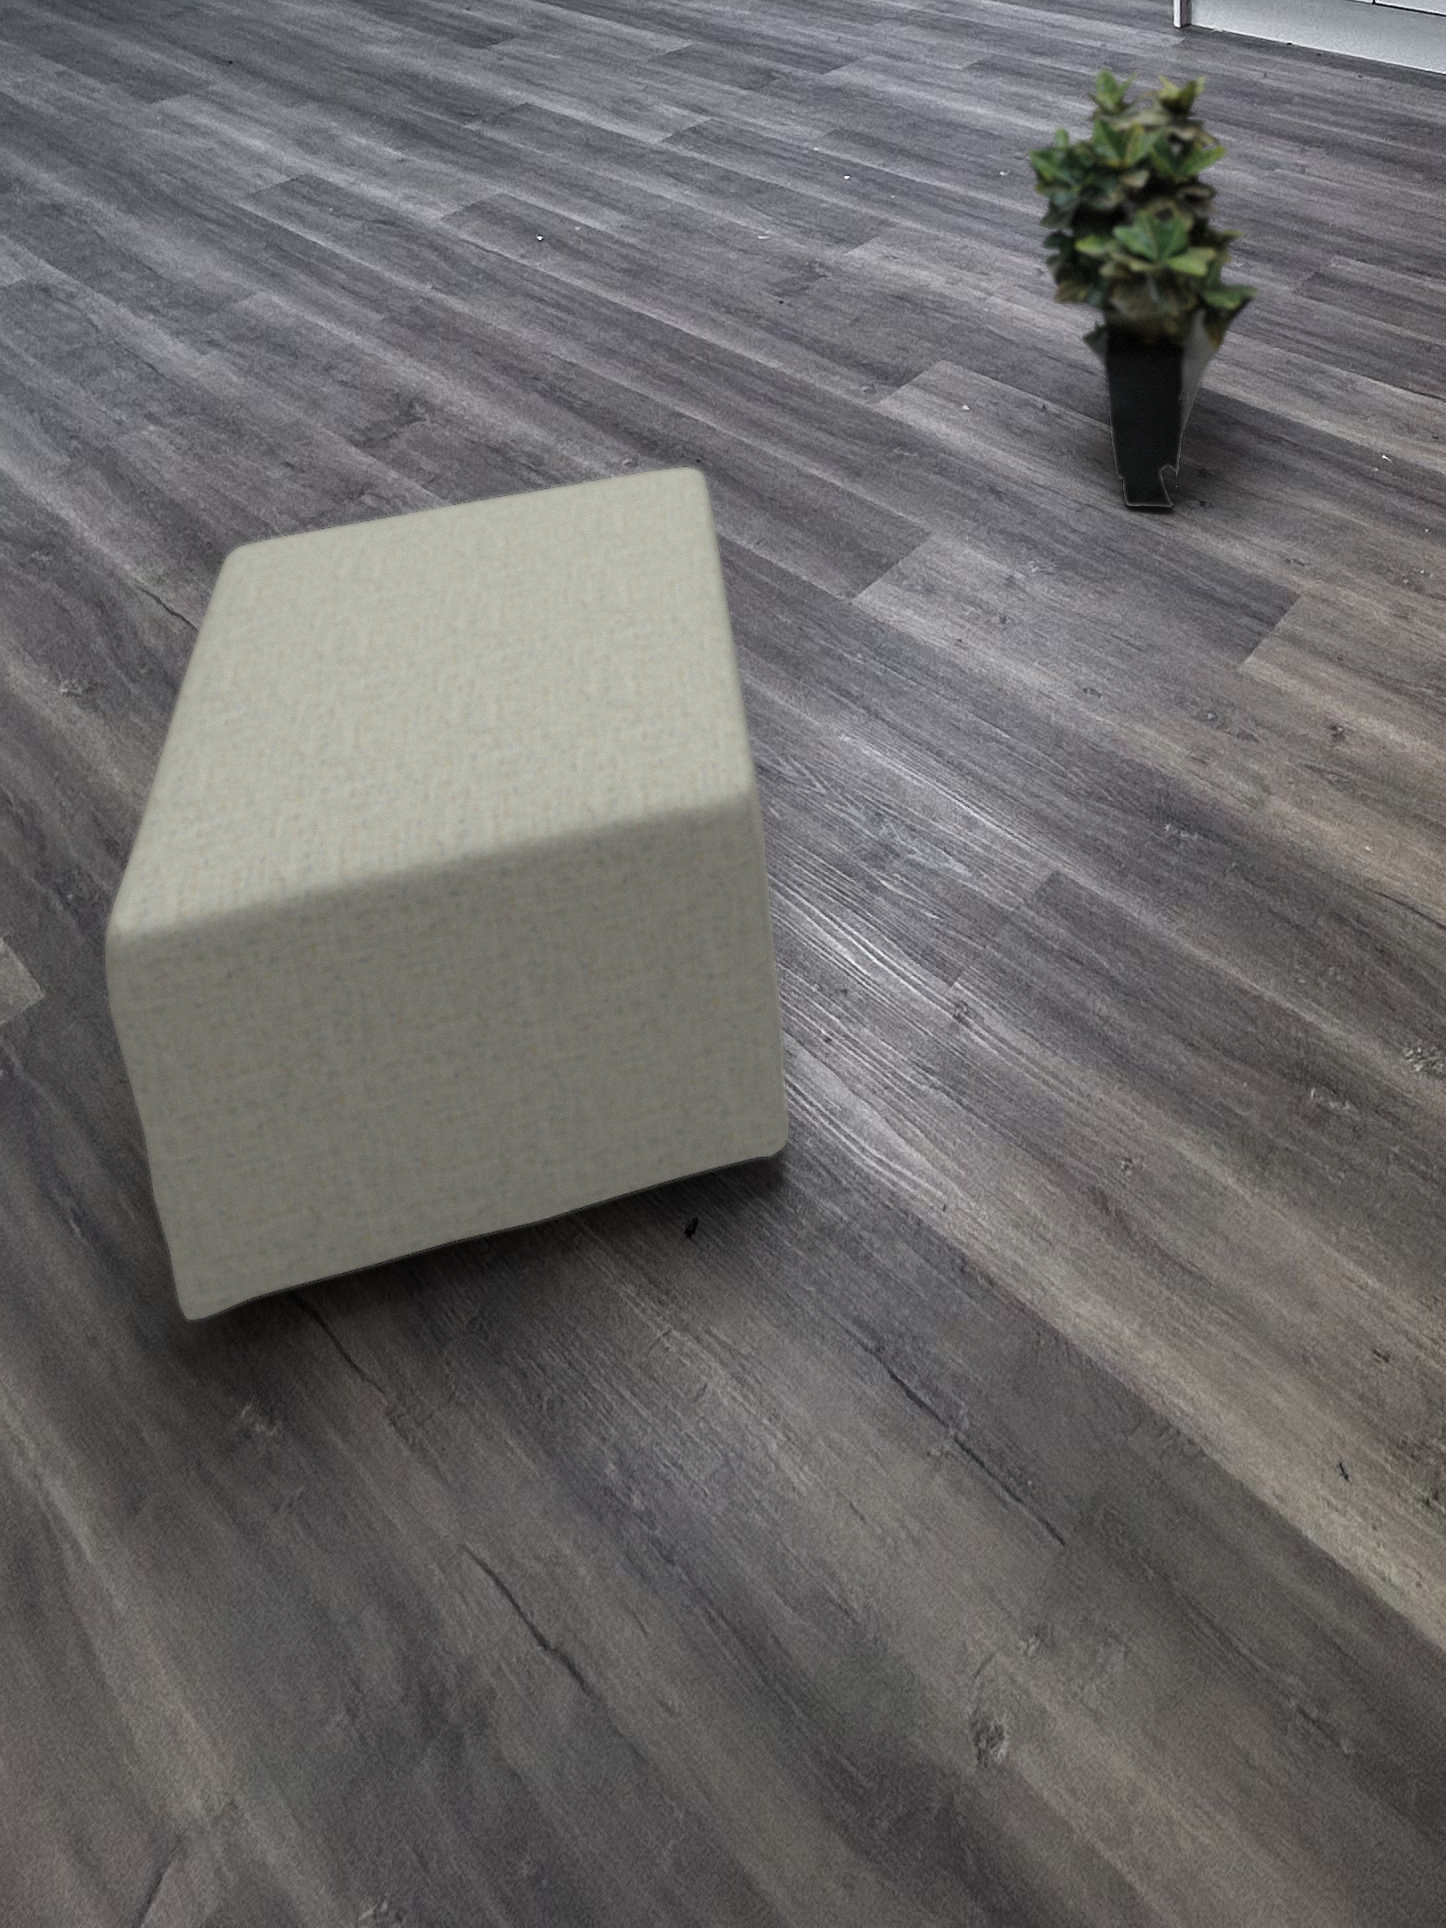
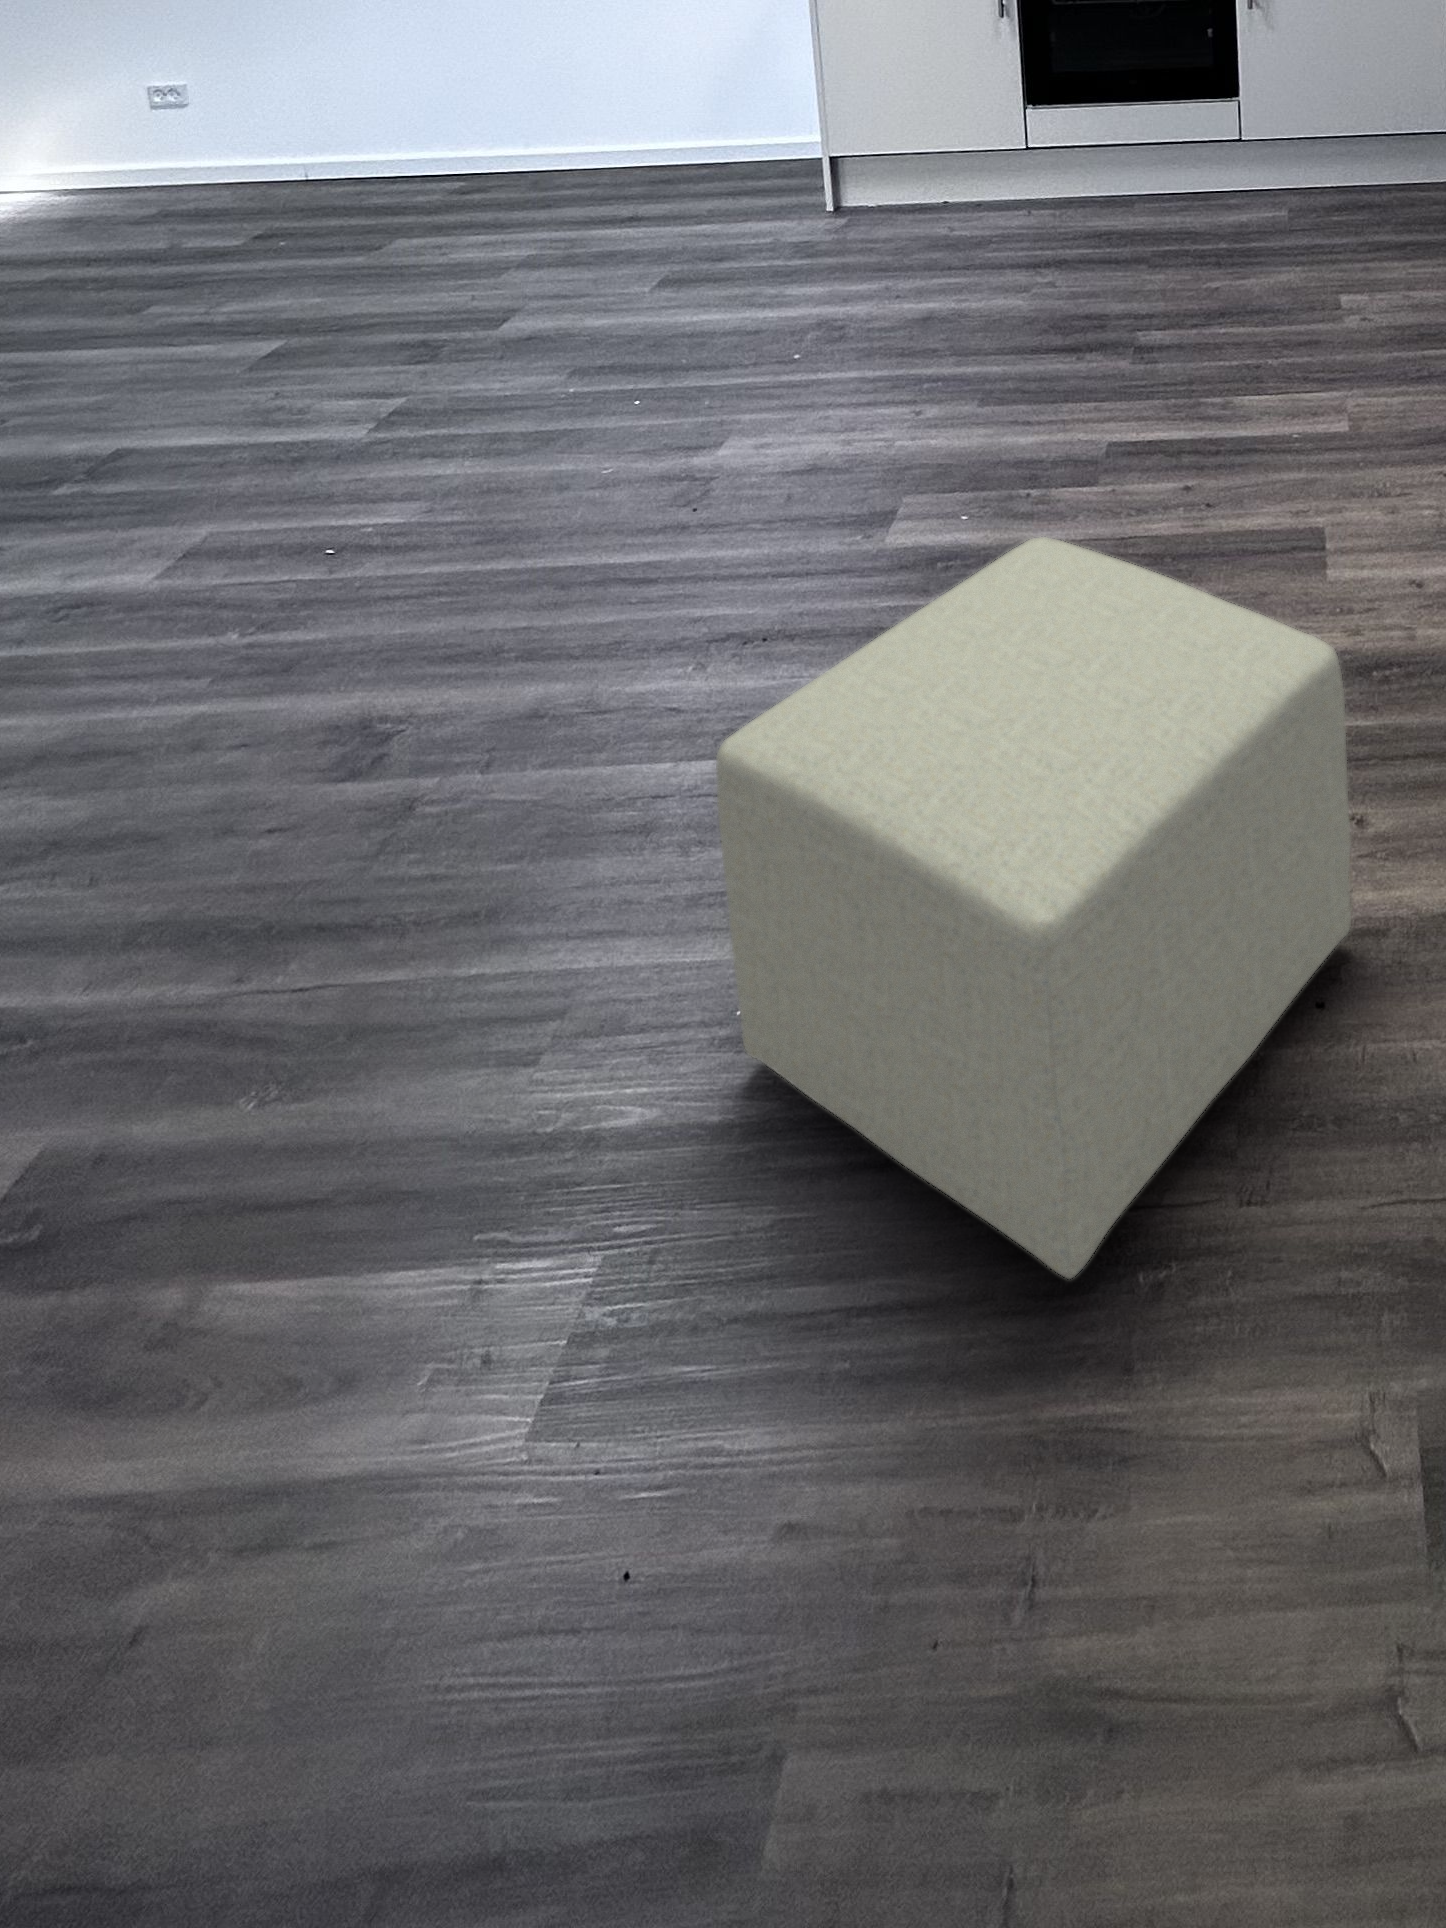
potted plant: present [1029,69,1259,508] -> none [1033,179,1228,528]

